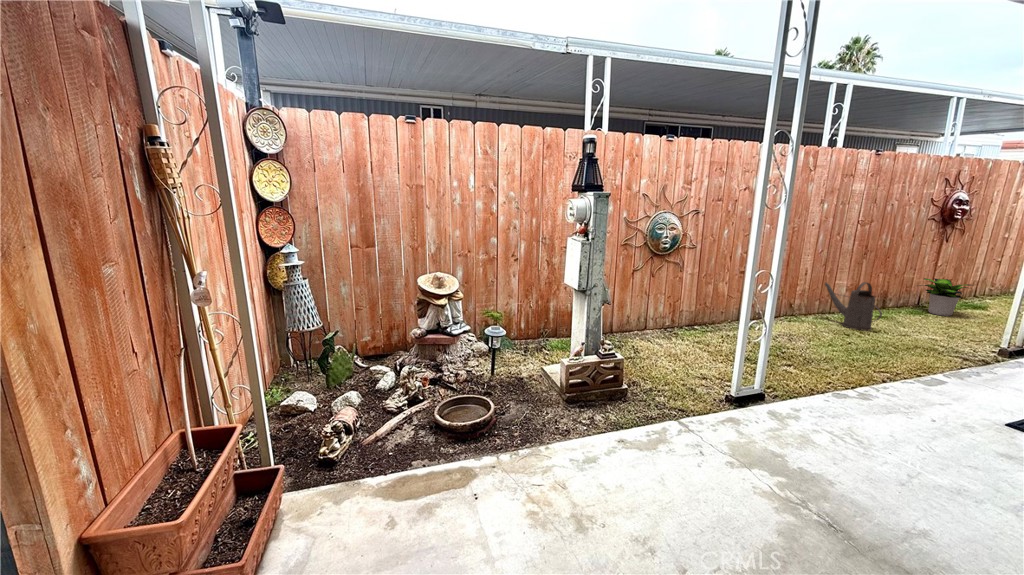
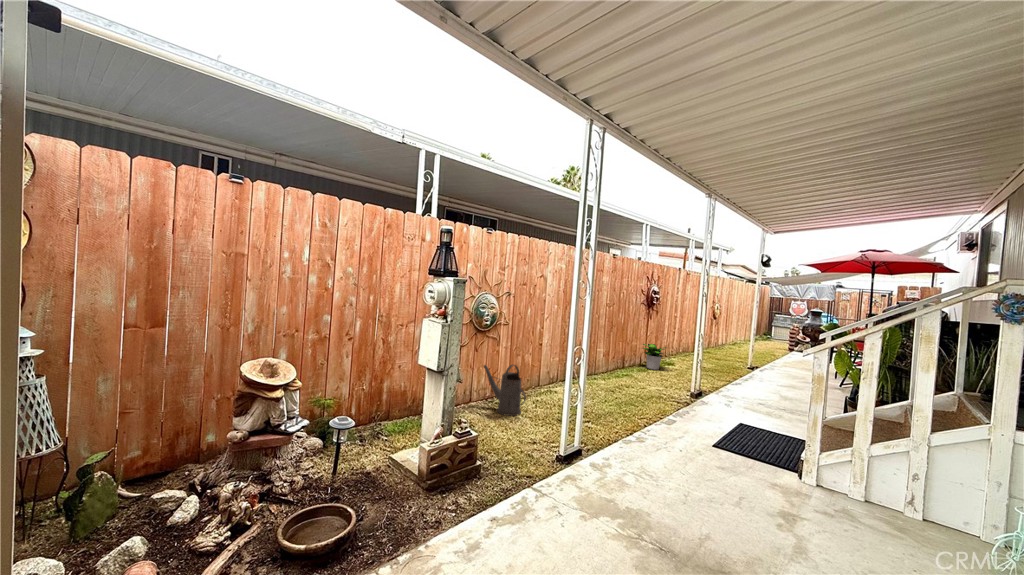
watering can: present [825,282,882,331] -> present [484,365,526,416]

